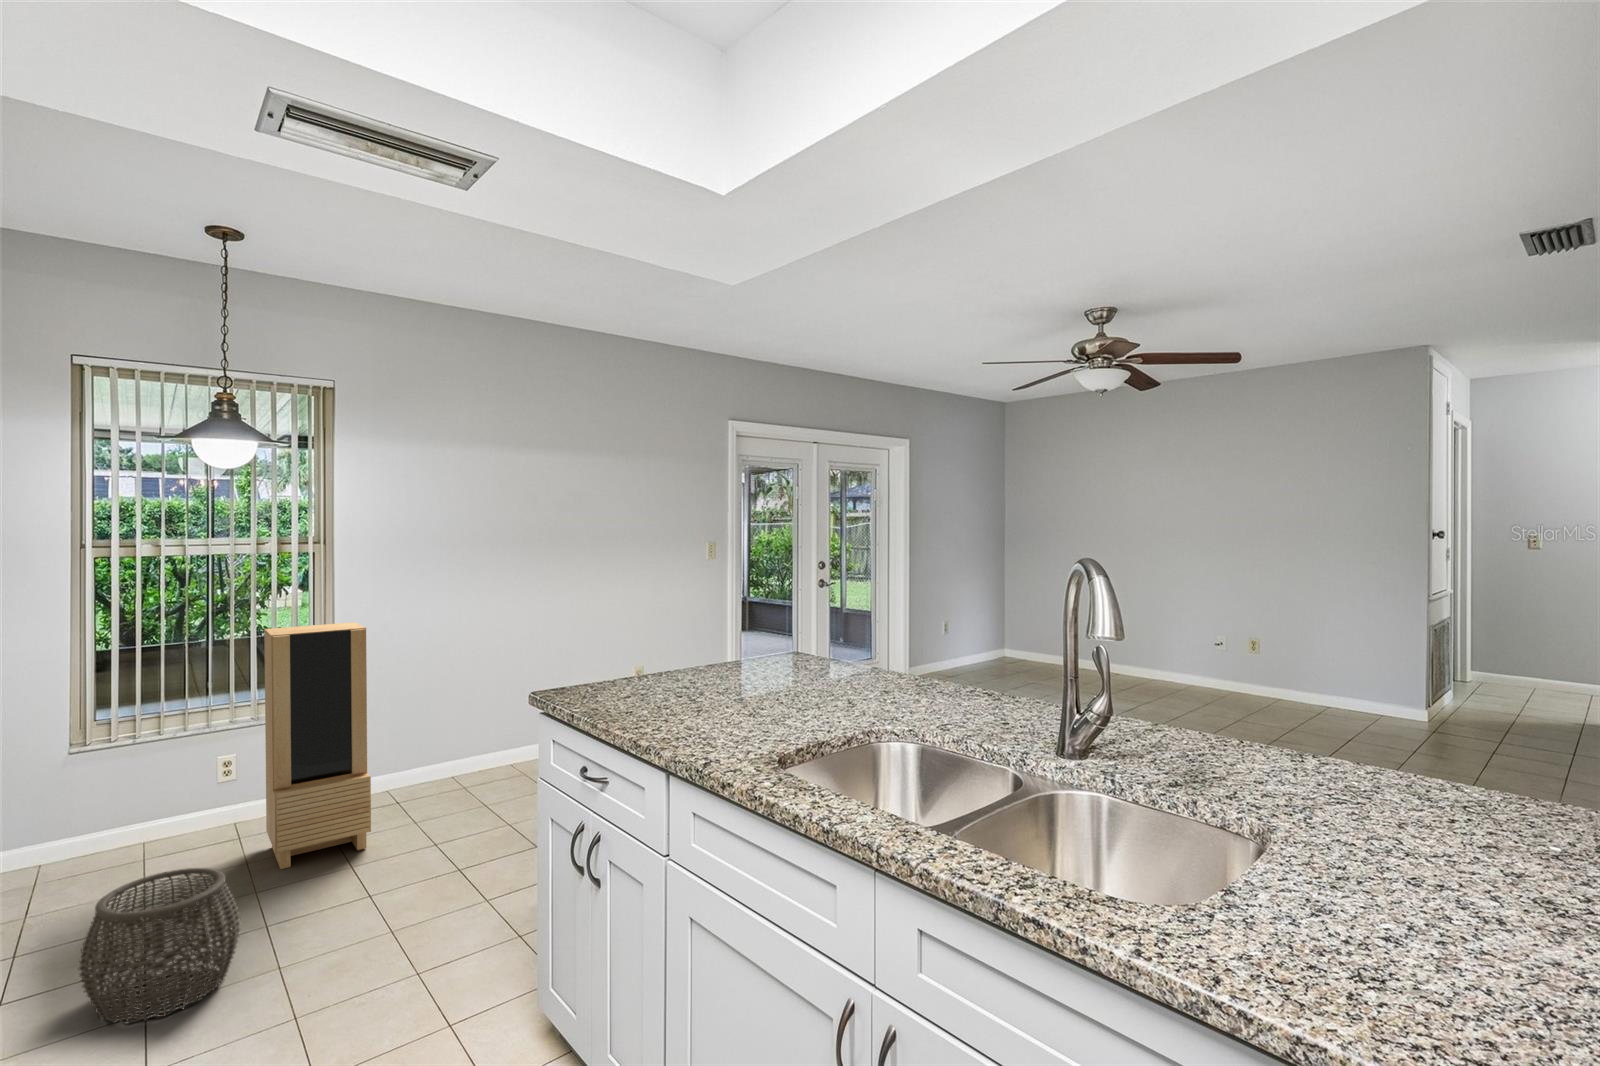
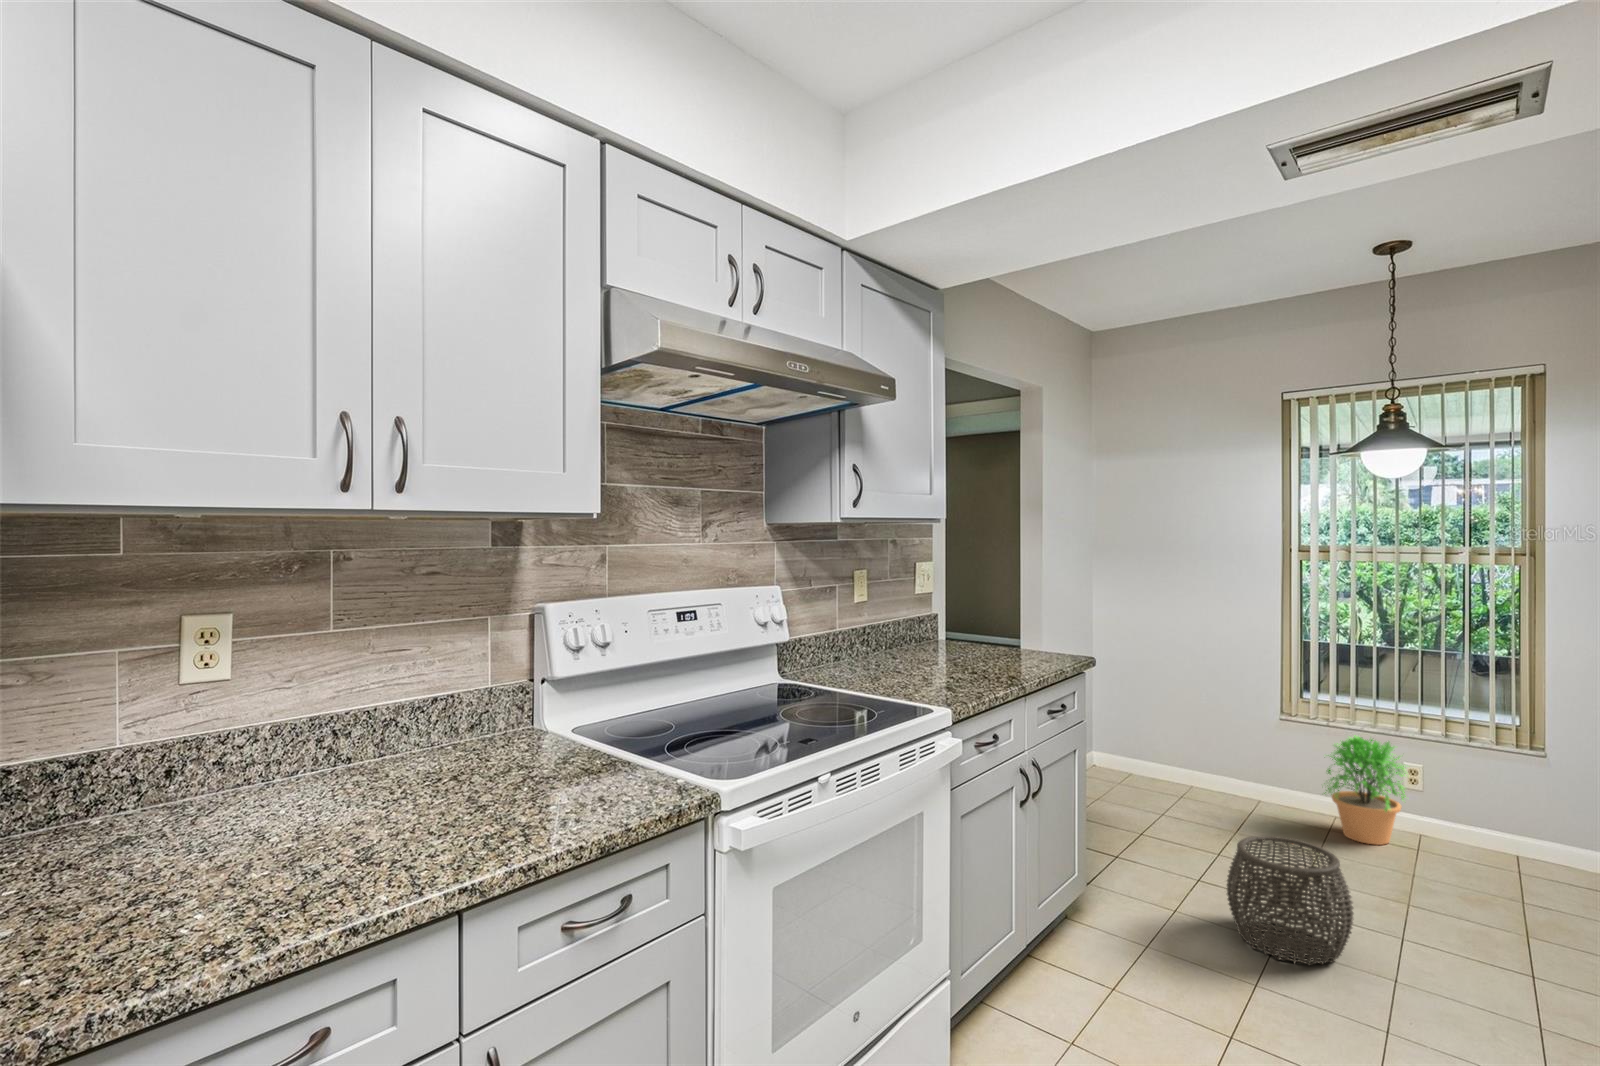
storage cabinet: present [264,622,371,869] -> none [1433,642,1561,923]
potted plant: none [129,737,235,855] -> present [1324,735,1406,845]

